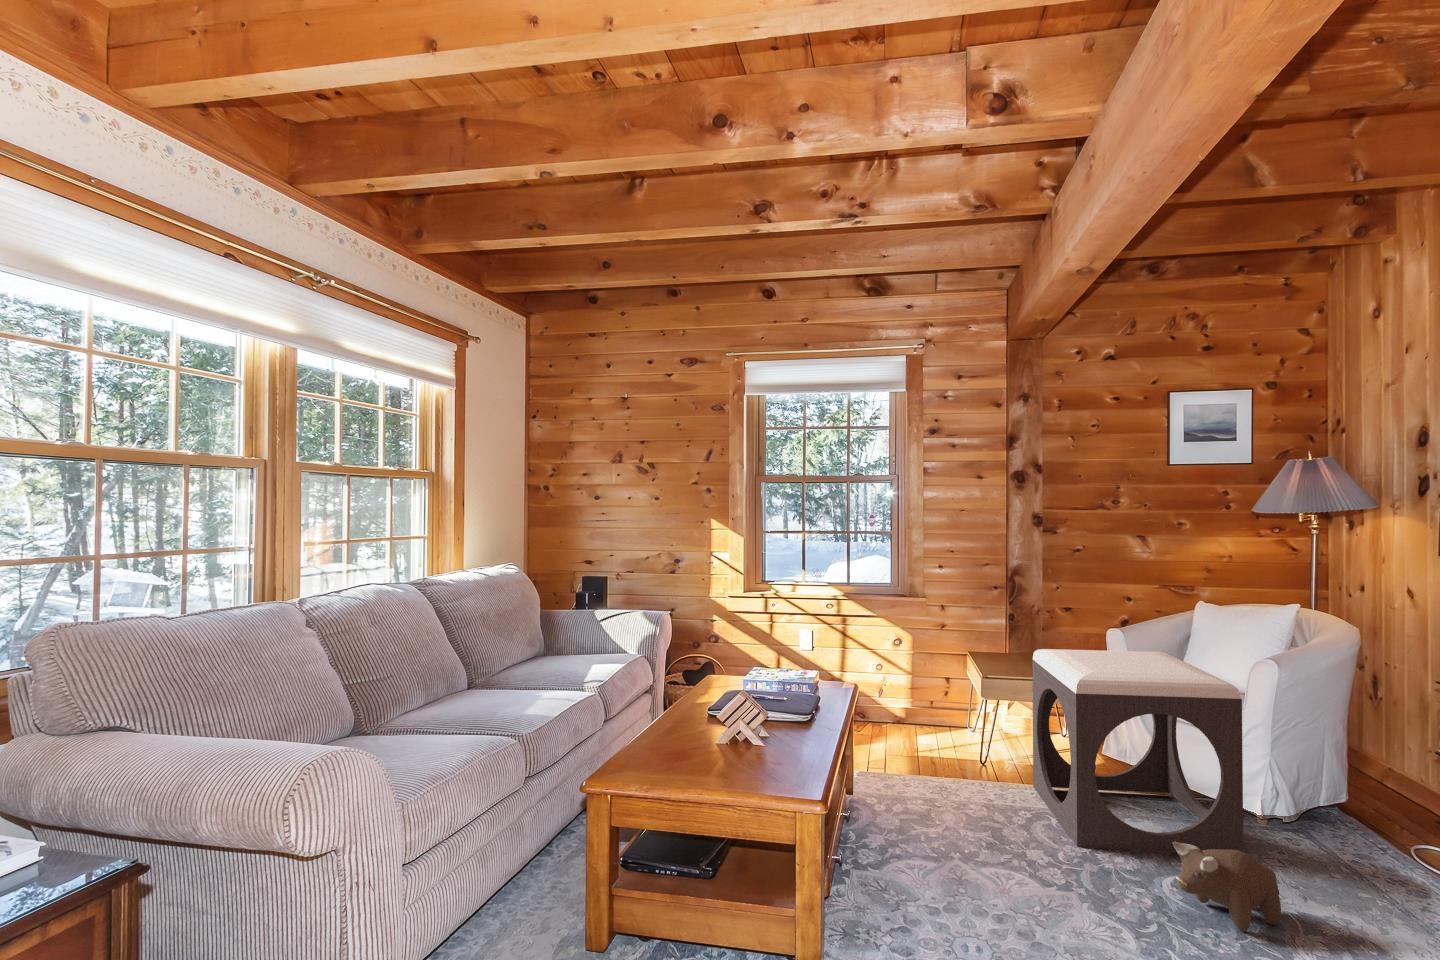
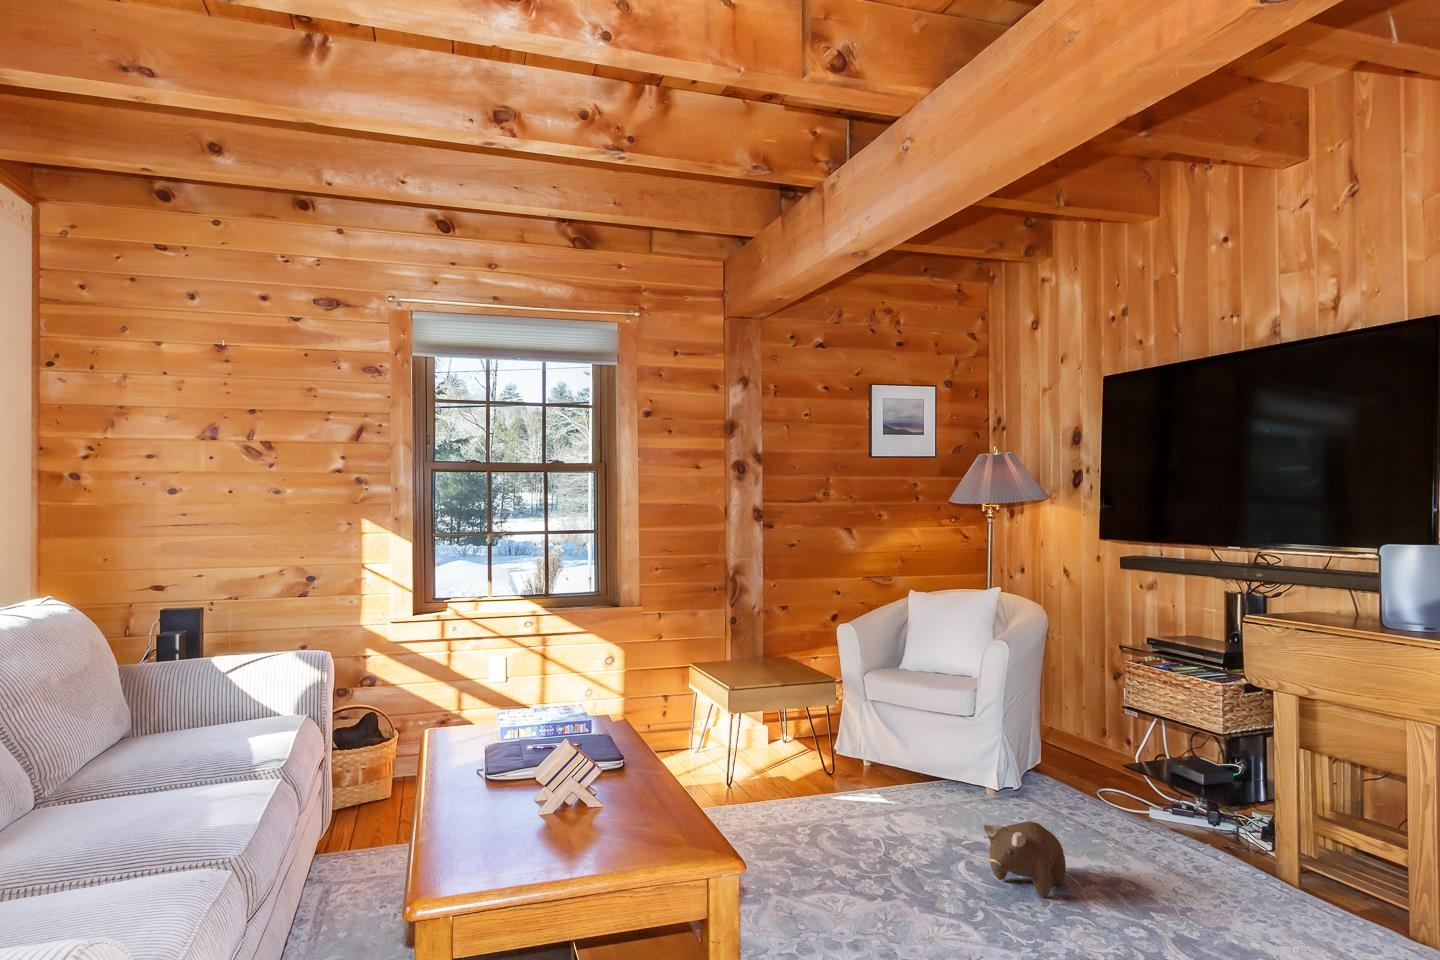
footstool: present [1032,649,1243,852] -> none [794,642,999,854]

